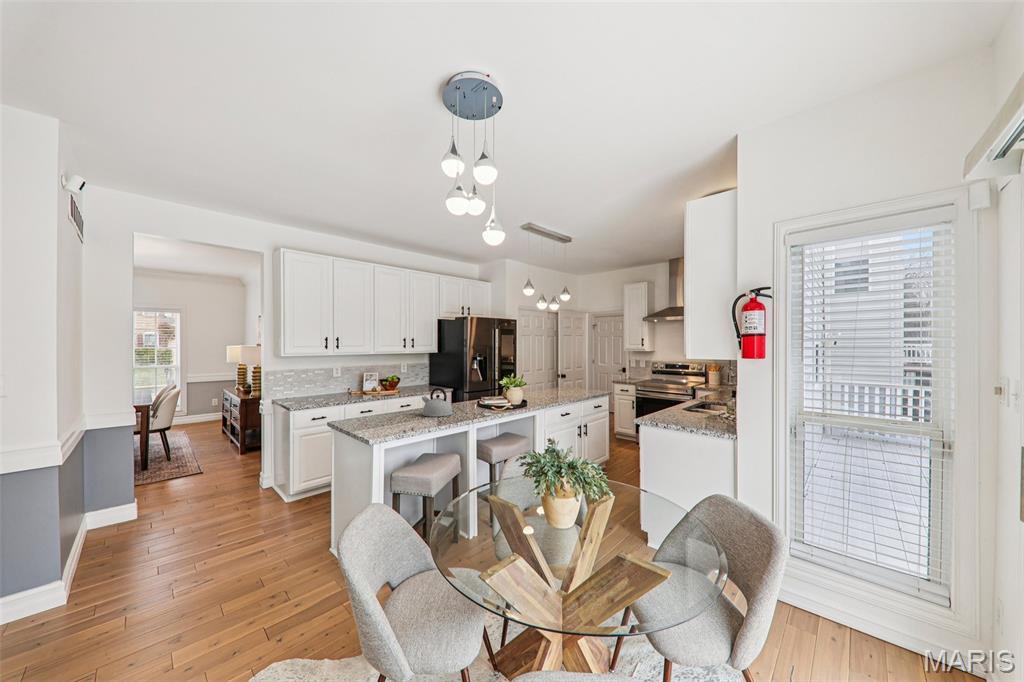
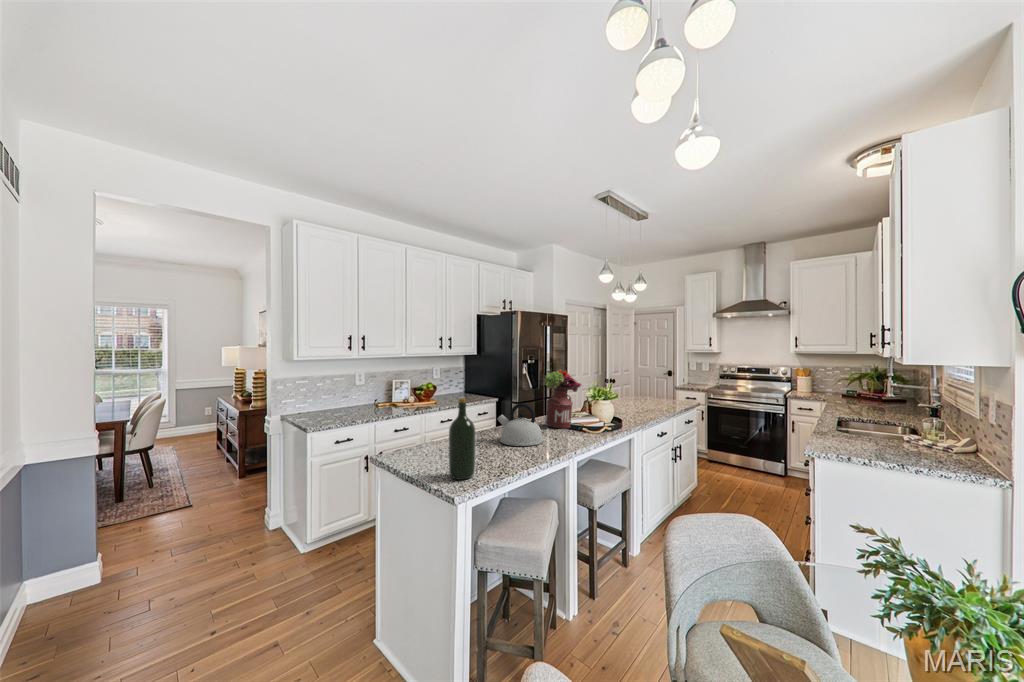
flower arrangement: none [462,364,491,407] -> present [545,370,581,428]
wine bottle: none [372,382,389,432] -> present [449,398,475,480]

